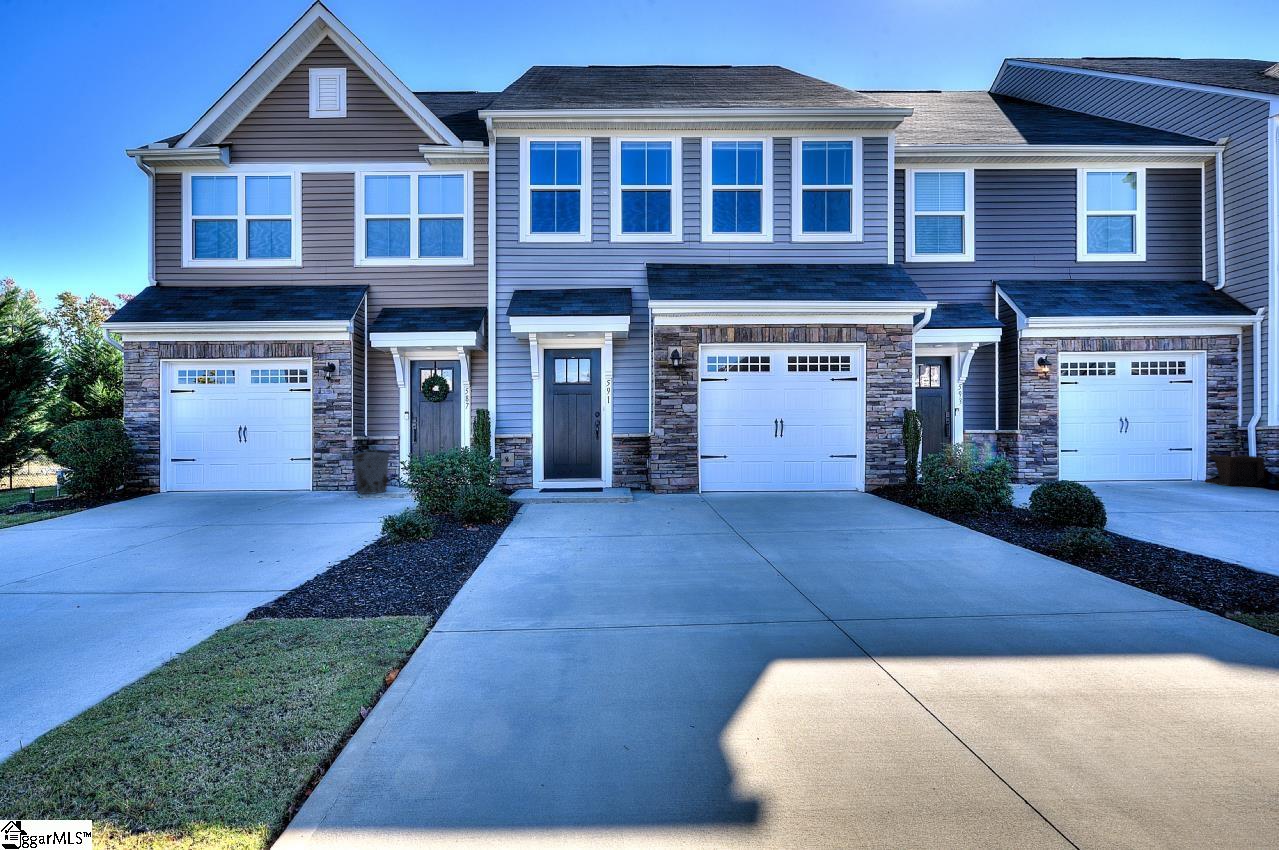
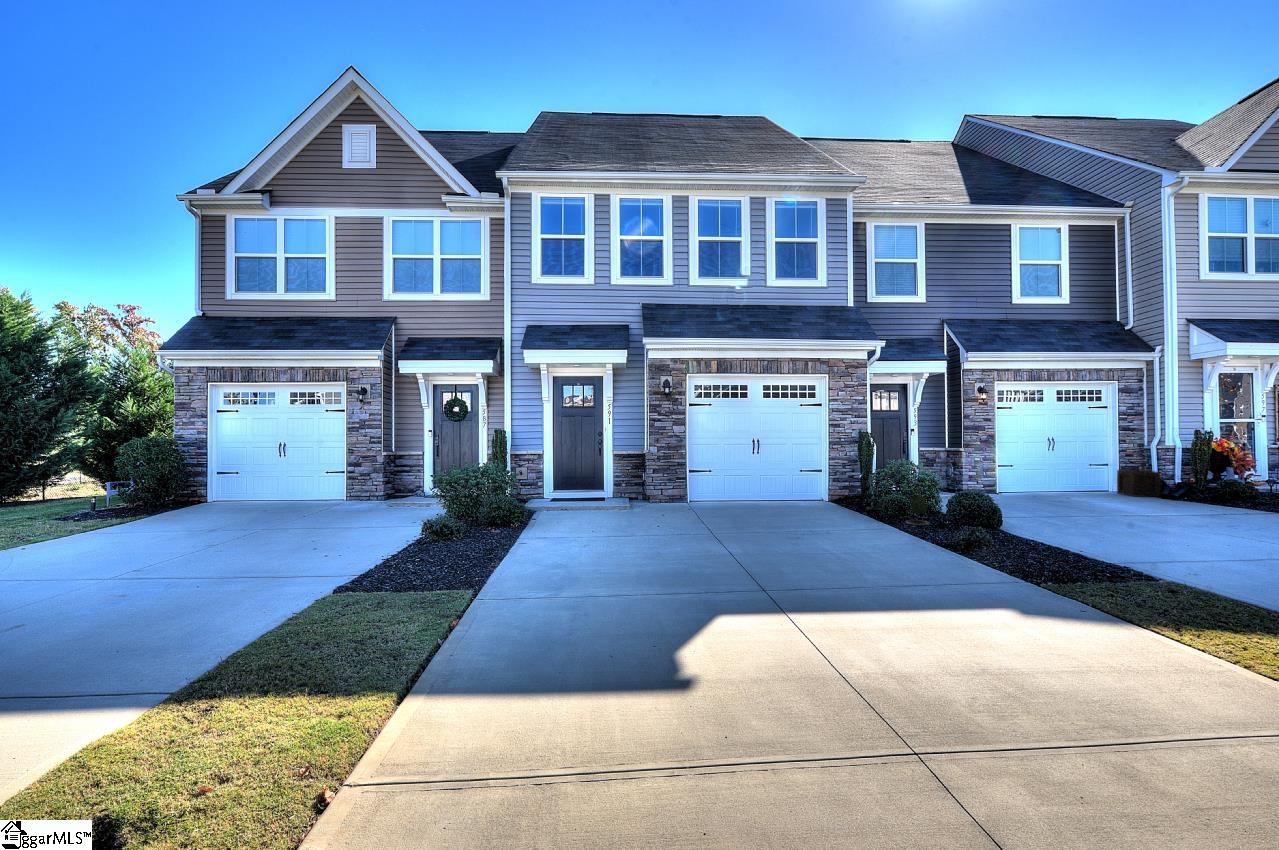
trash can: present [352,449,390,494] -> none [382,463,415,503]
potted tree: none [971,473,1004,524] -> present [906,489,929,525]

